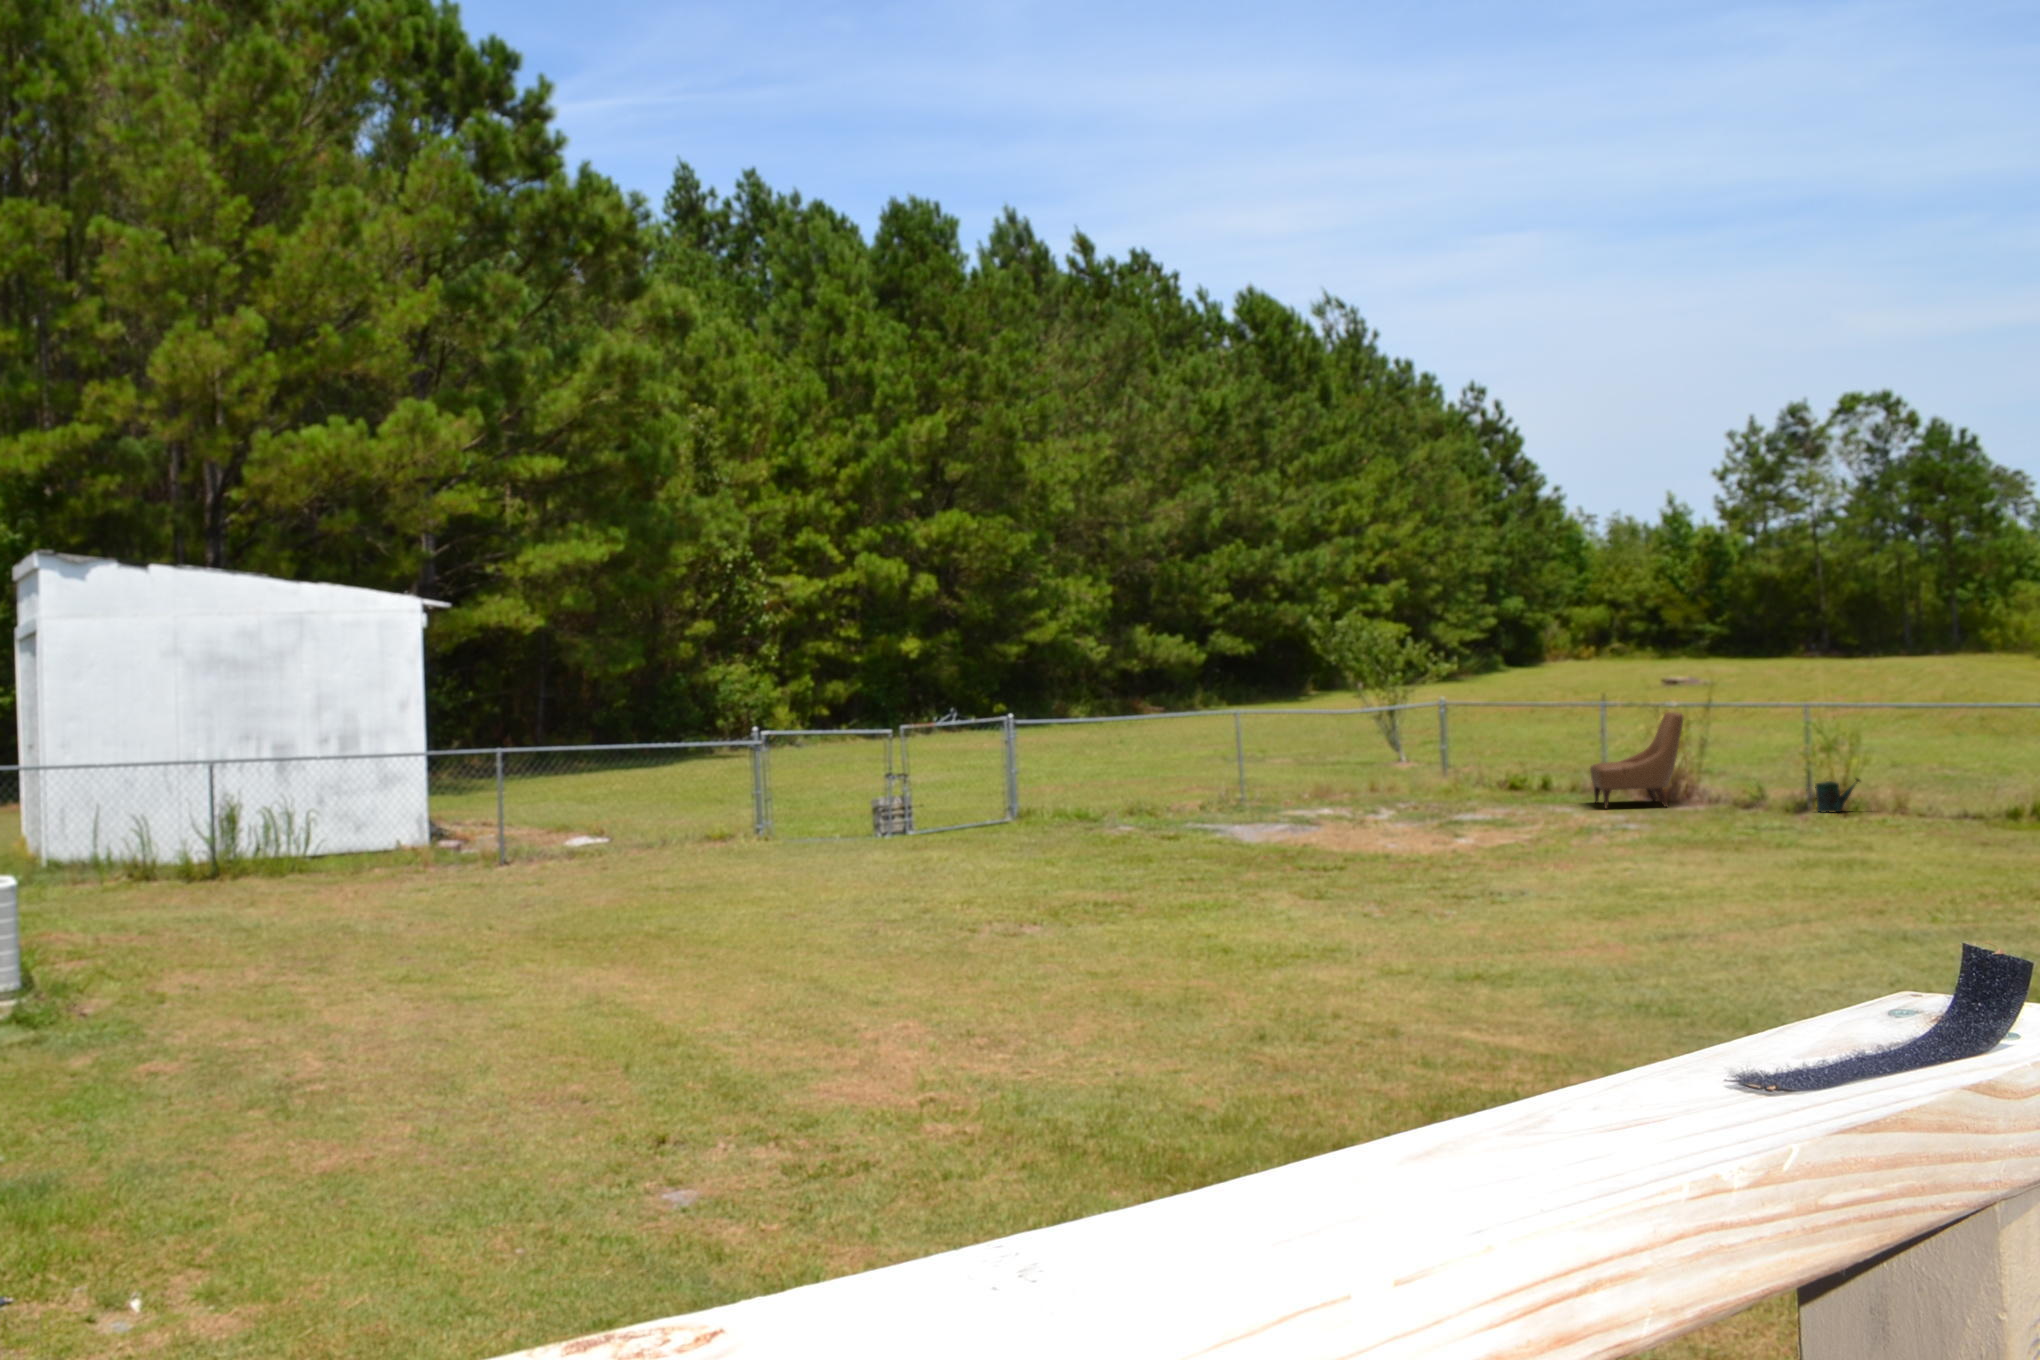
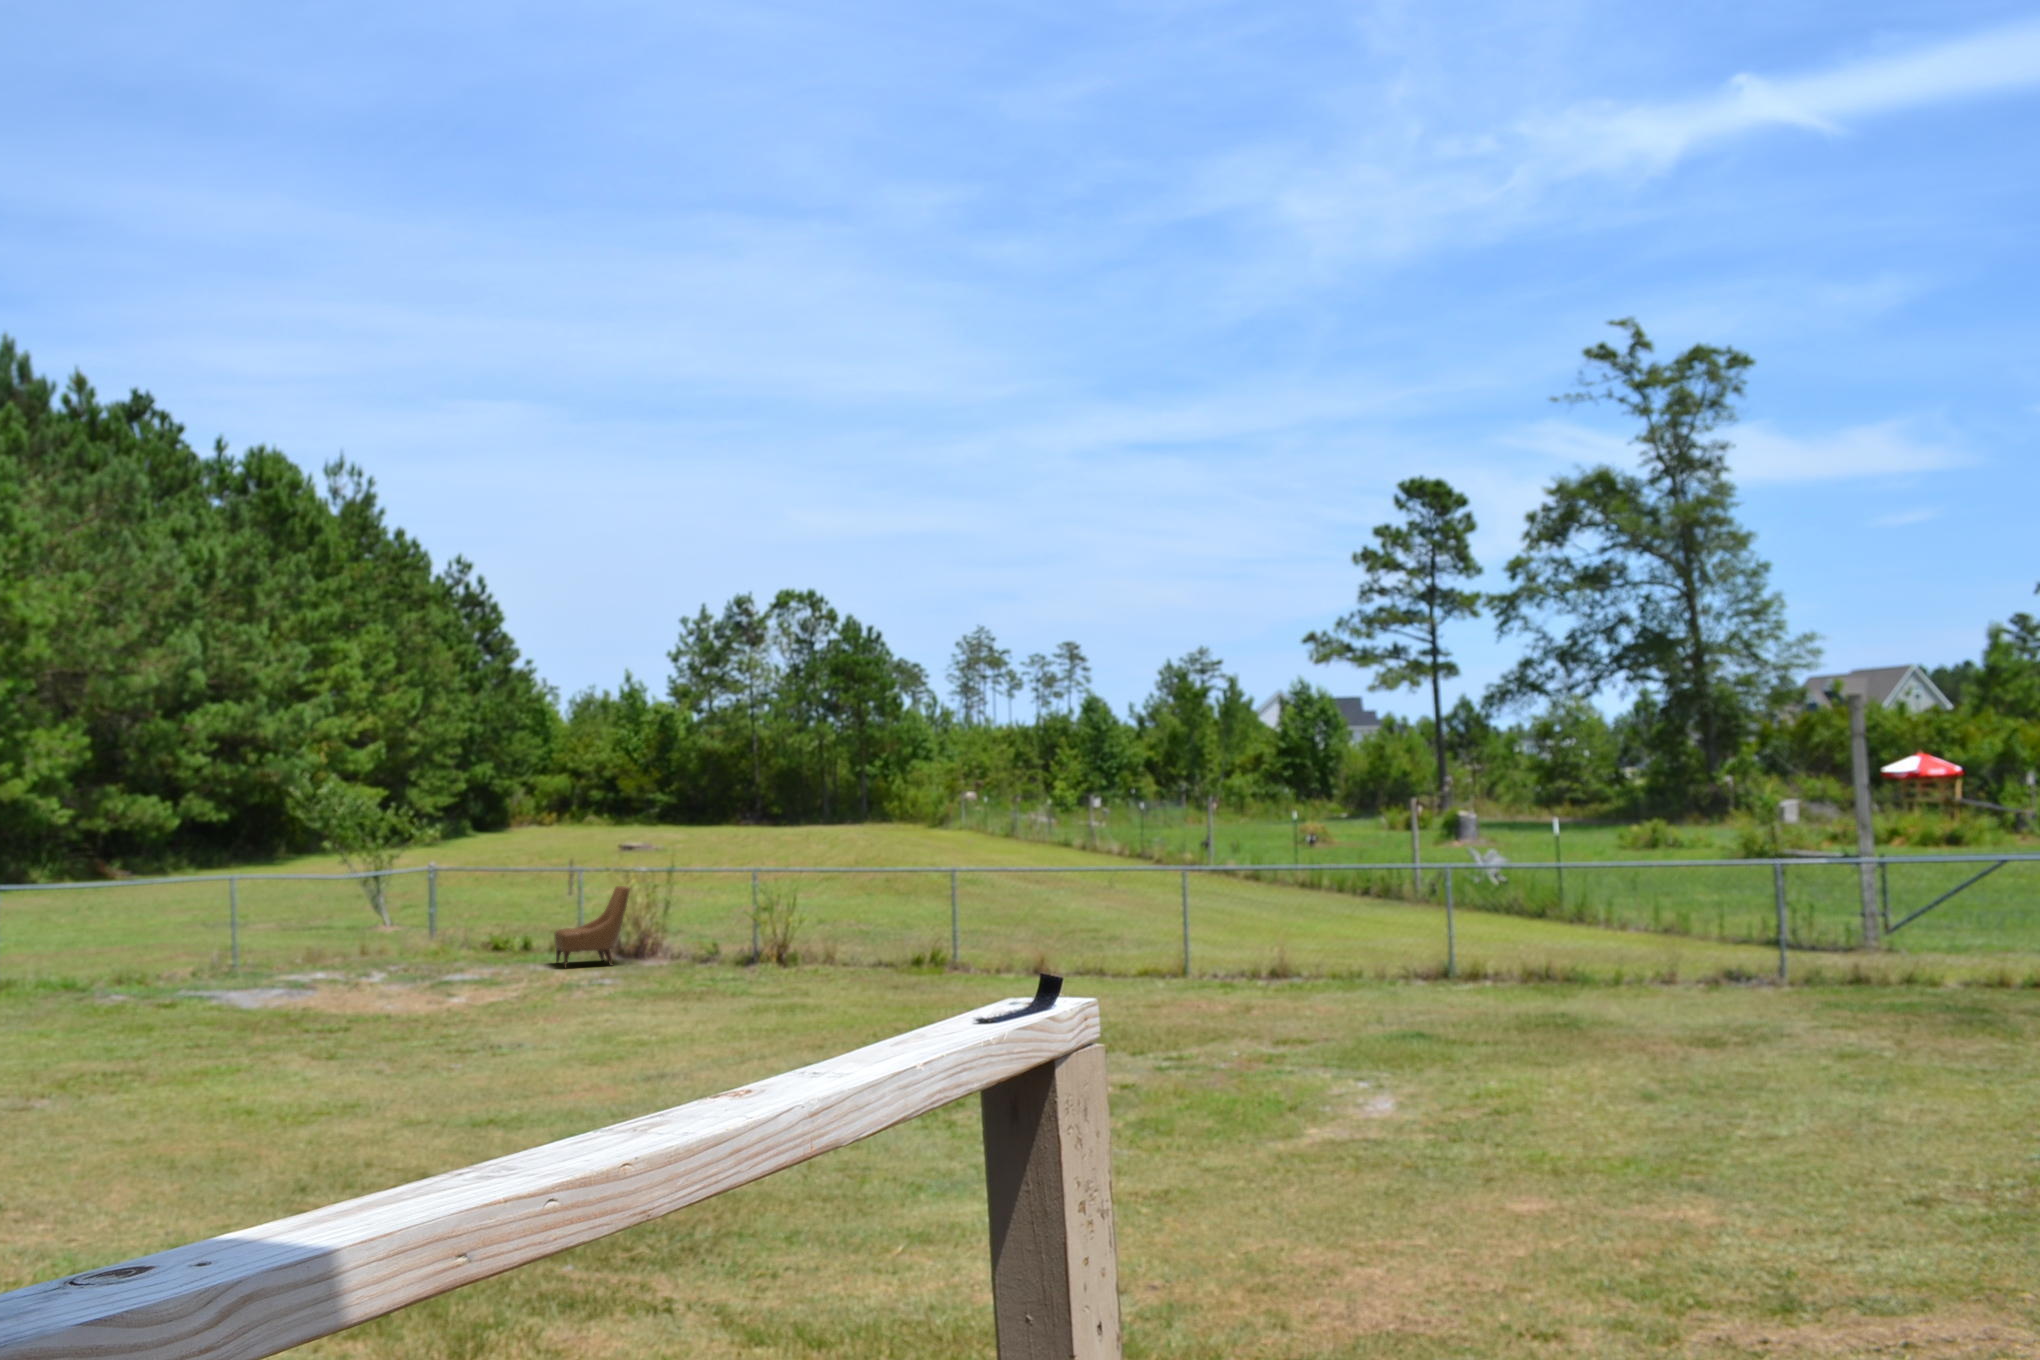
watering can: present [1815,778,1860,813] -> none [714,939,753,967]

